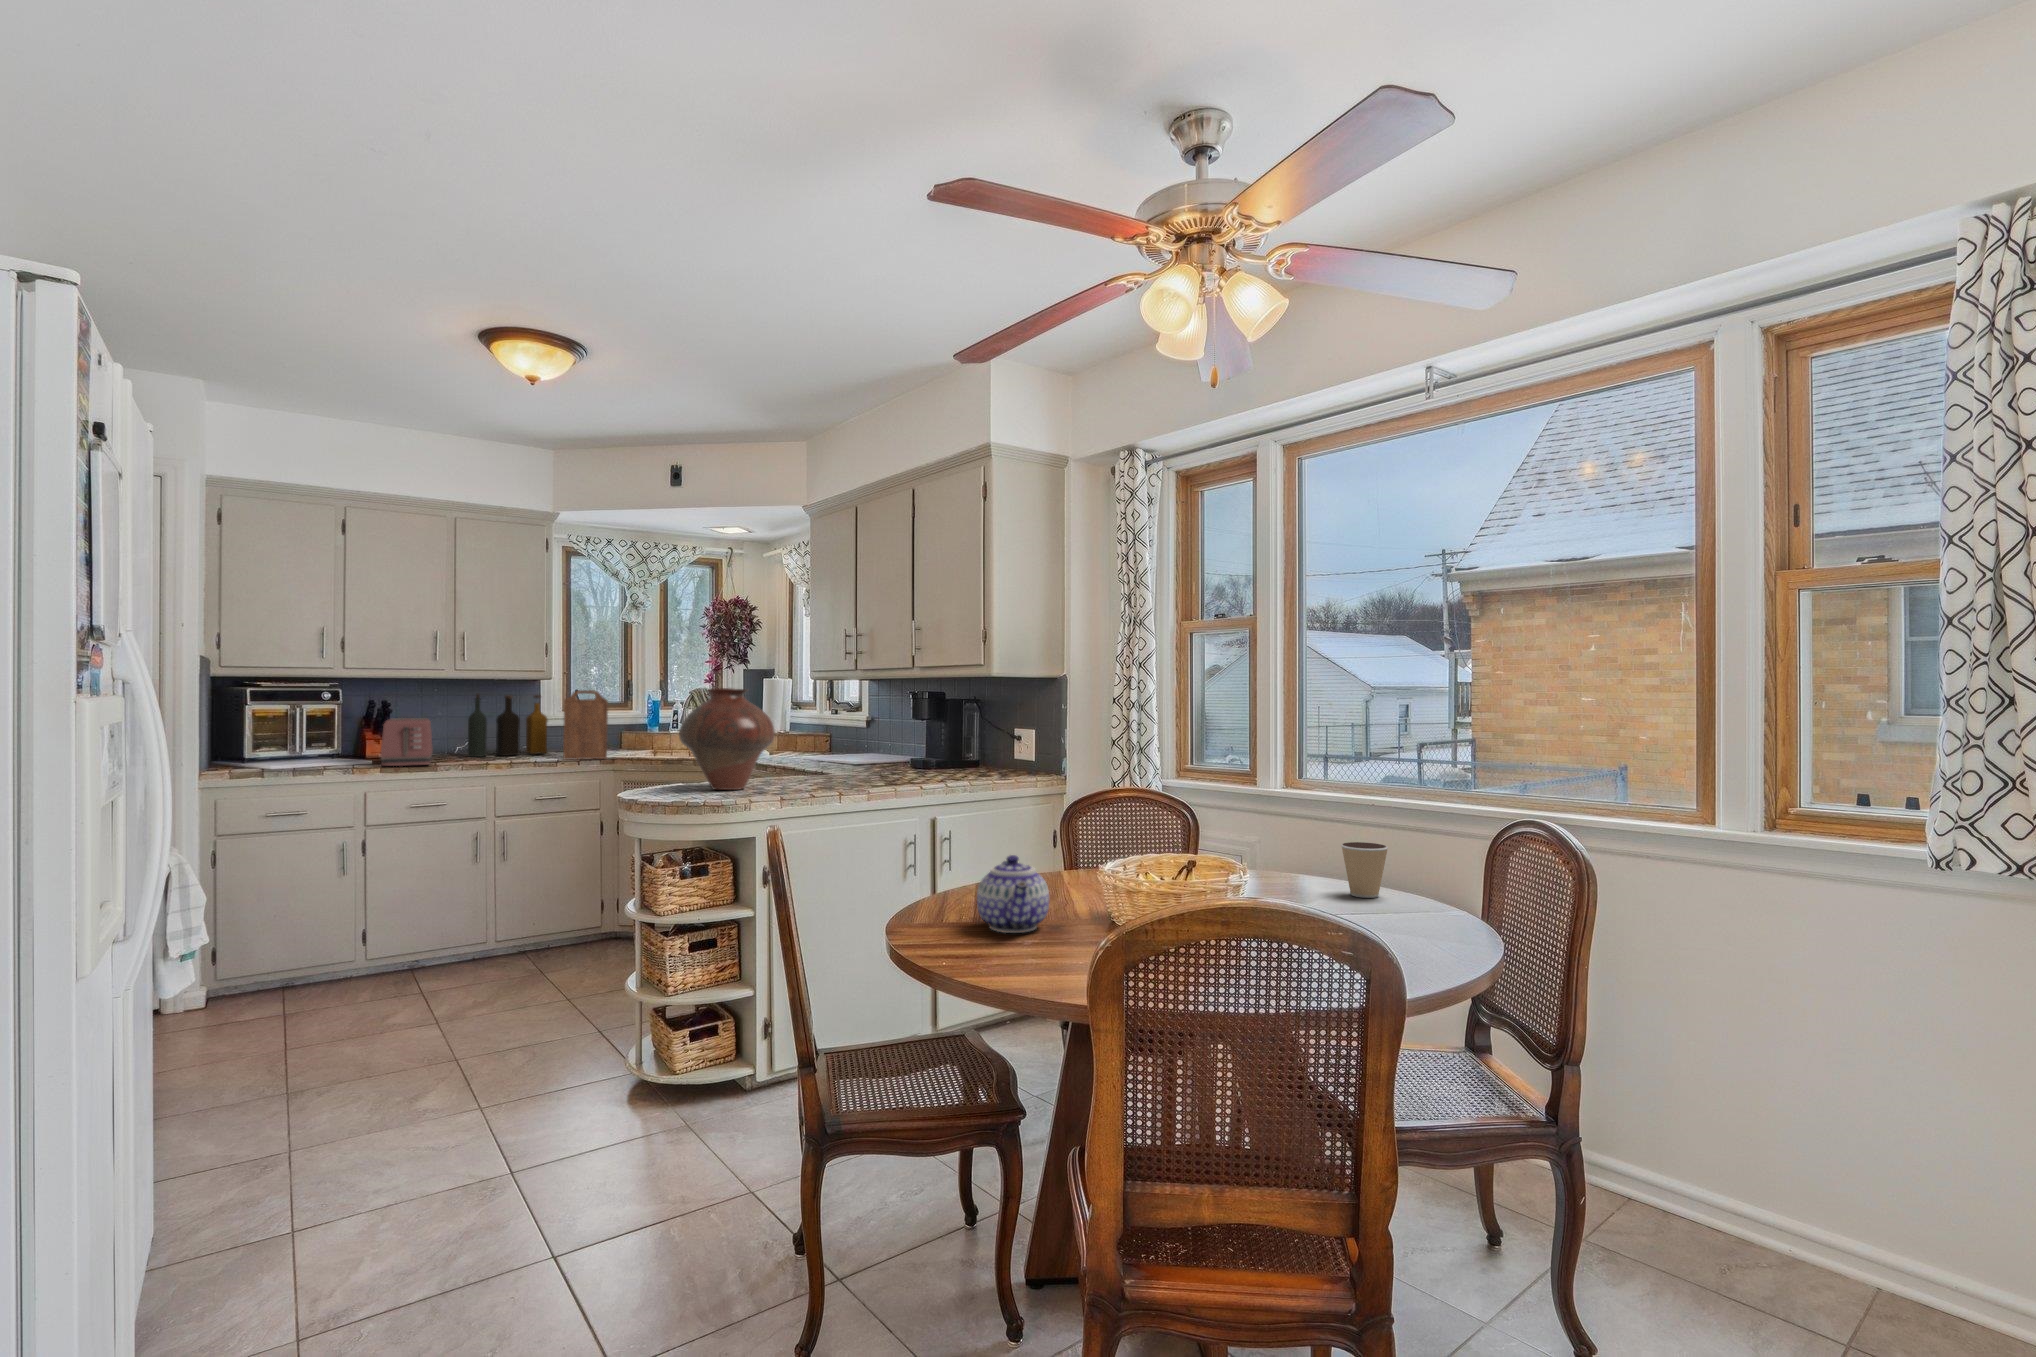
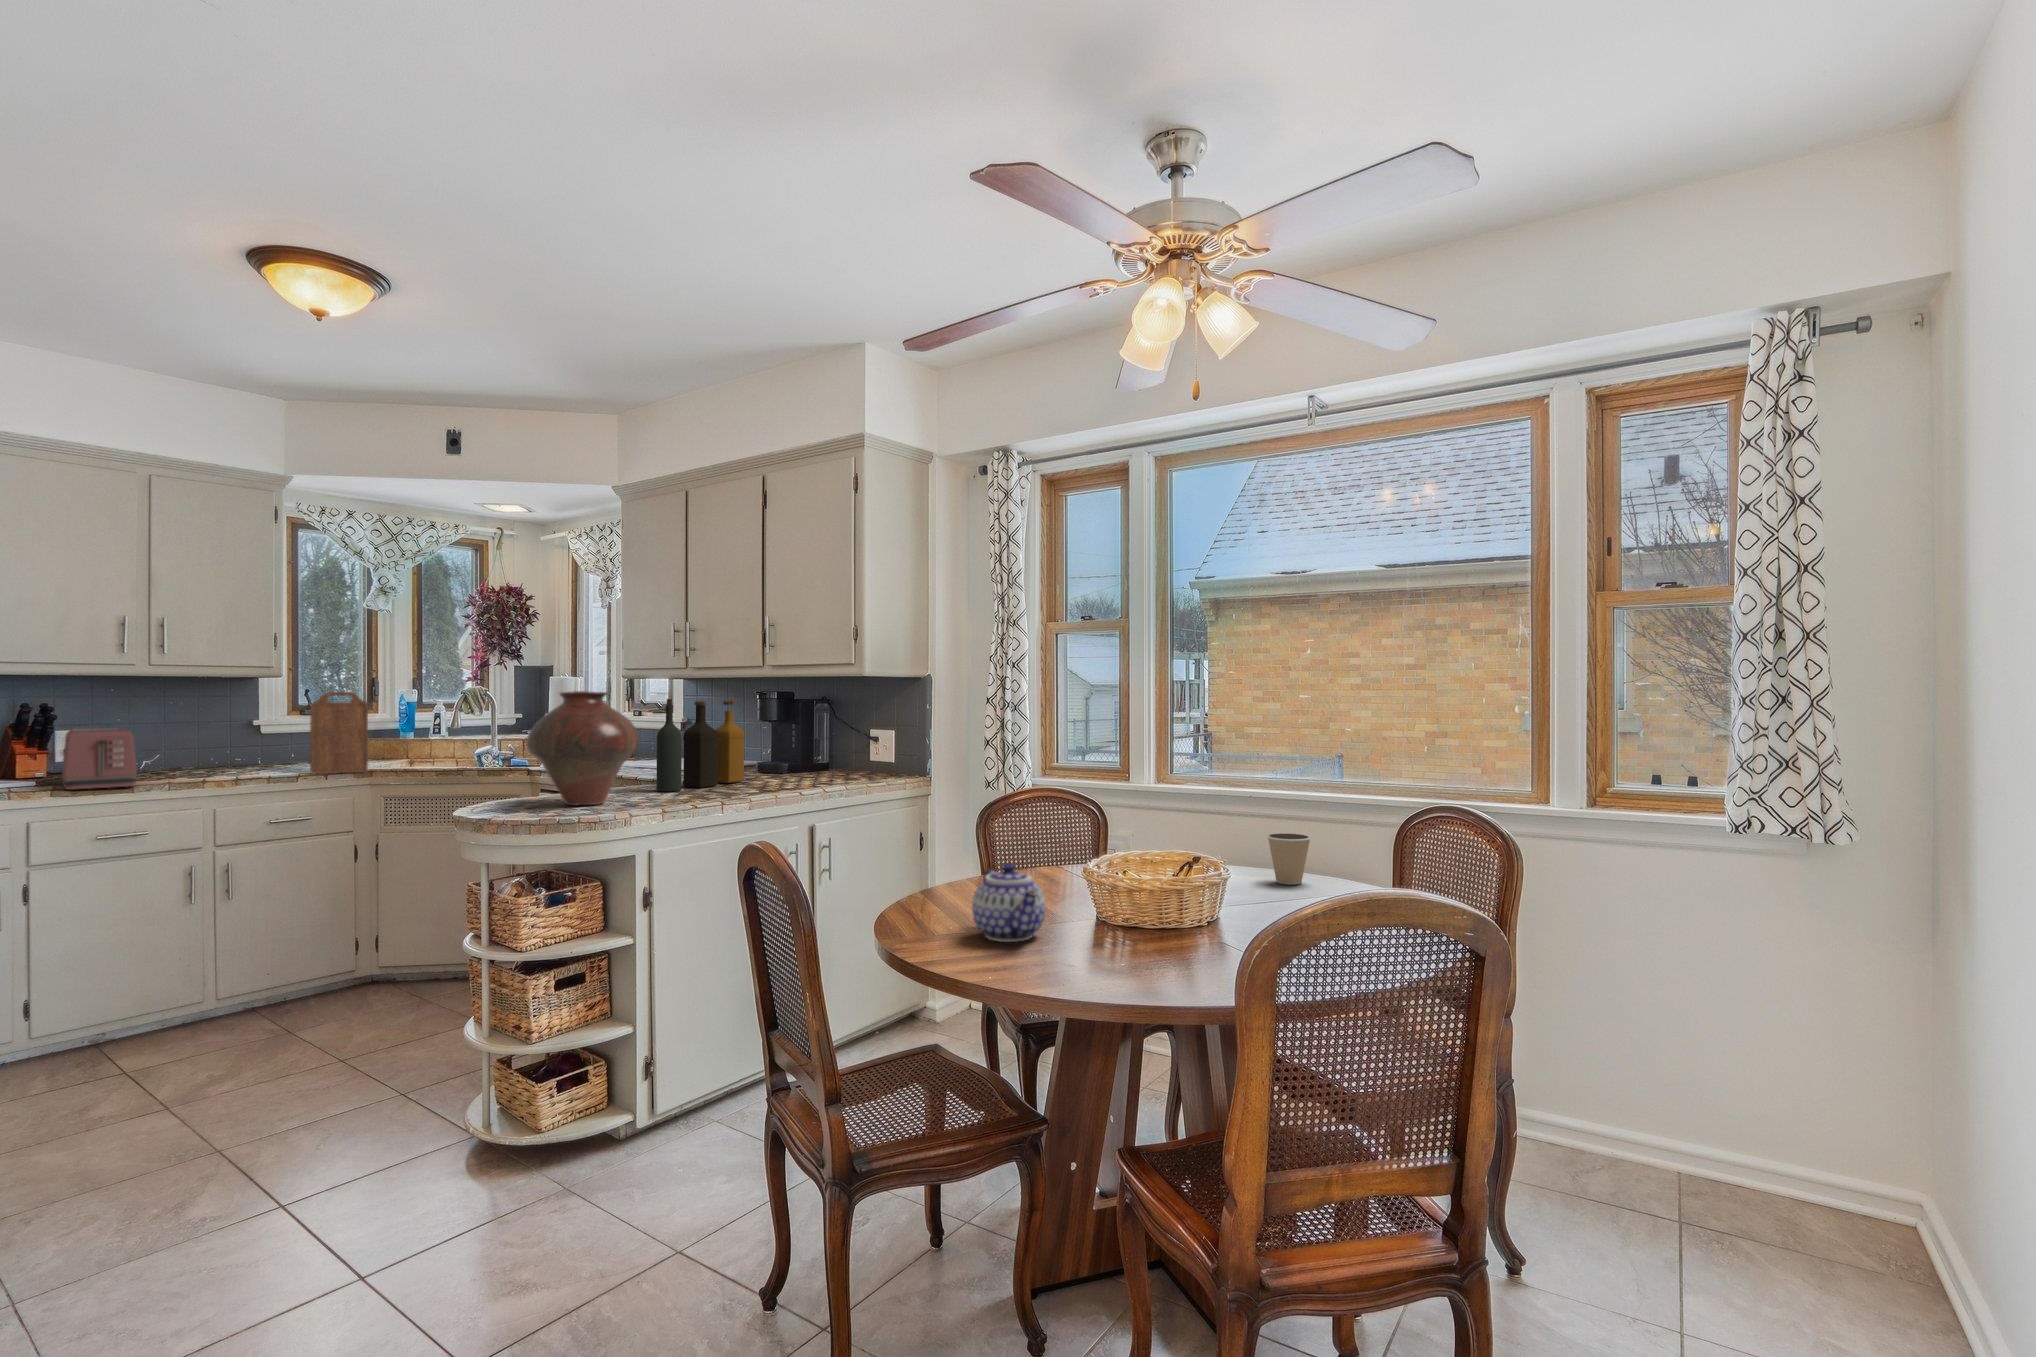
bottle: present [468,693,548,757] -> present [656,699,745,791]

